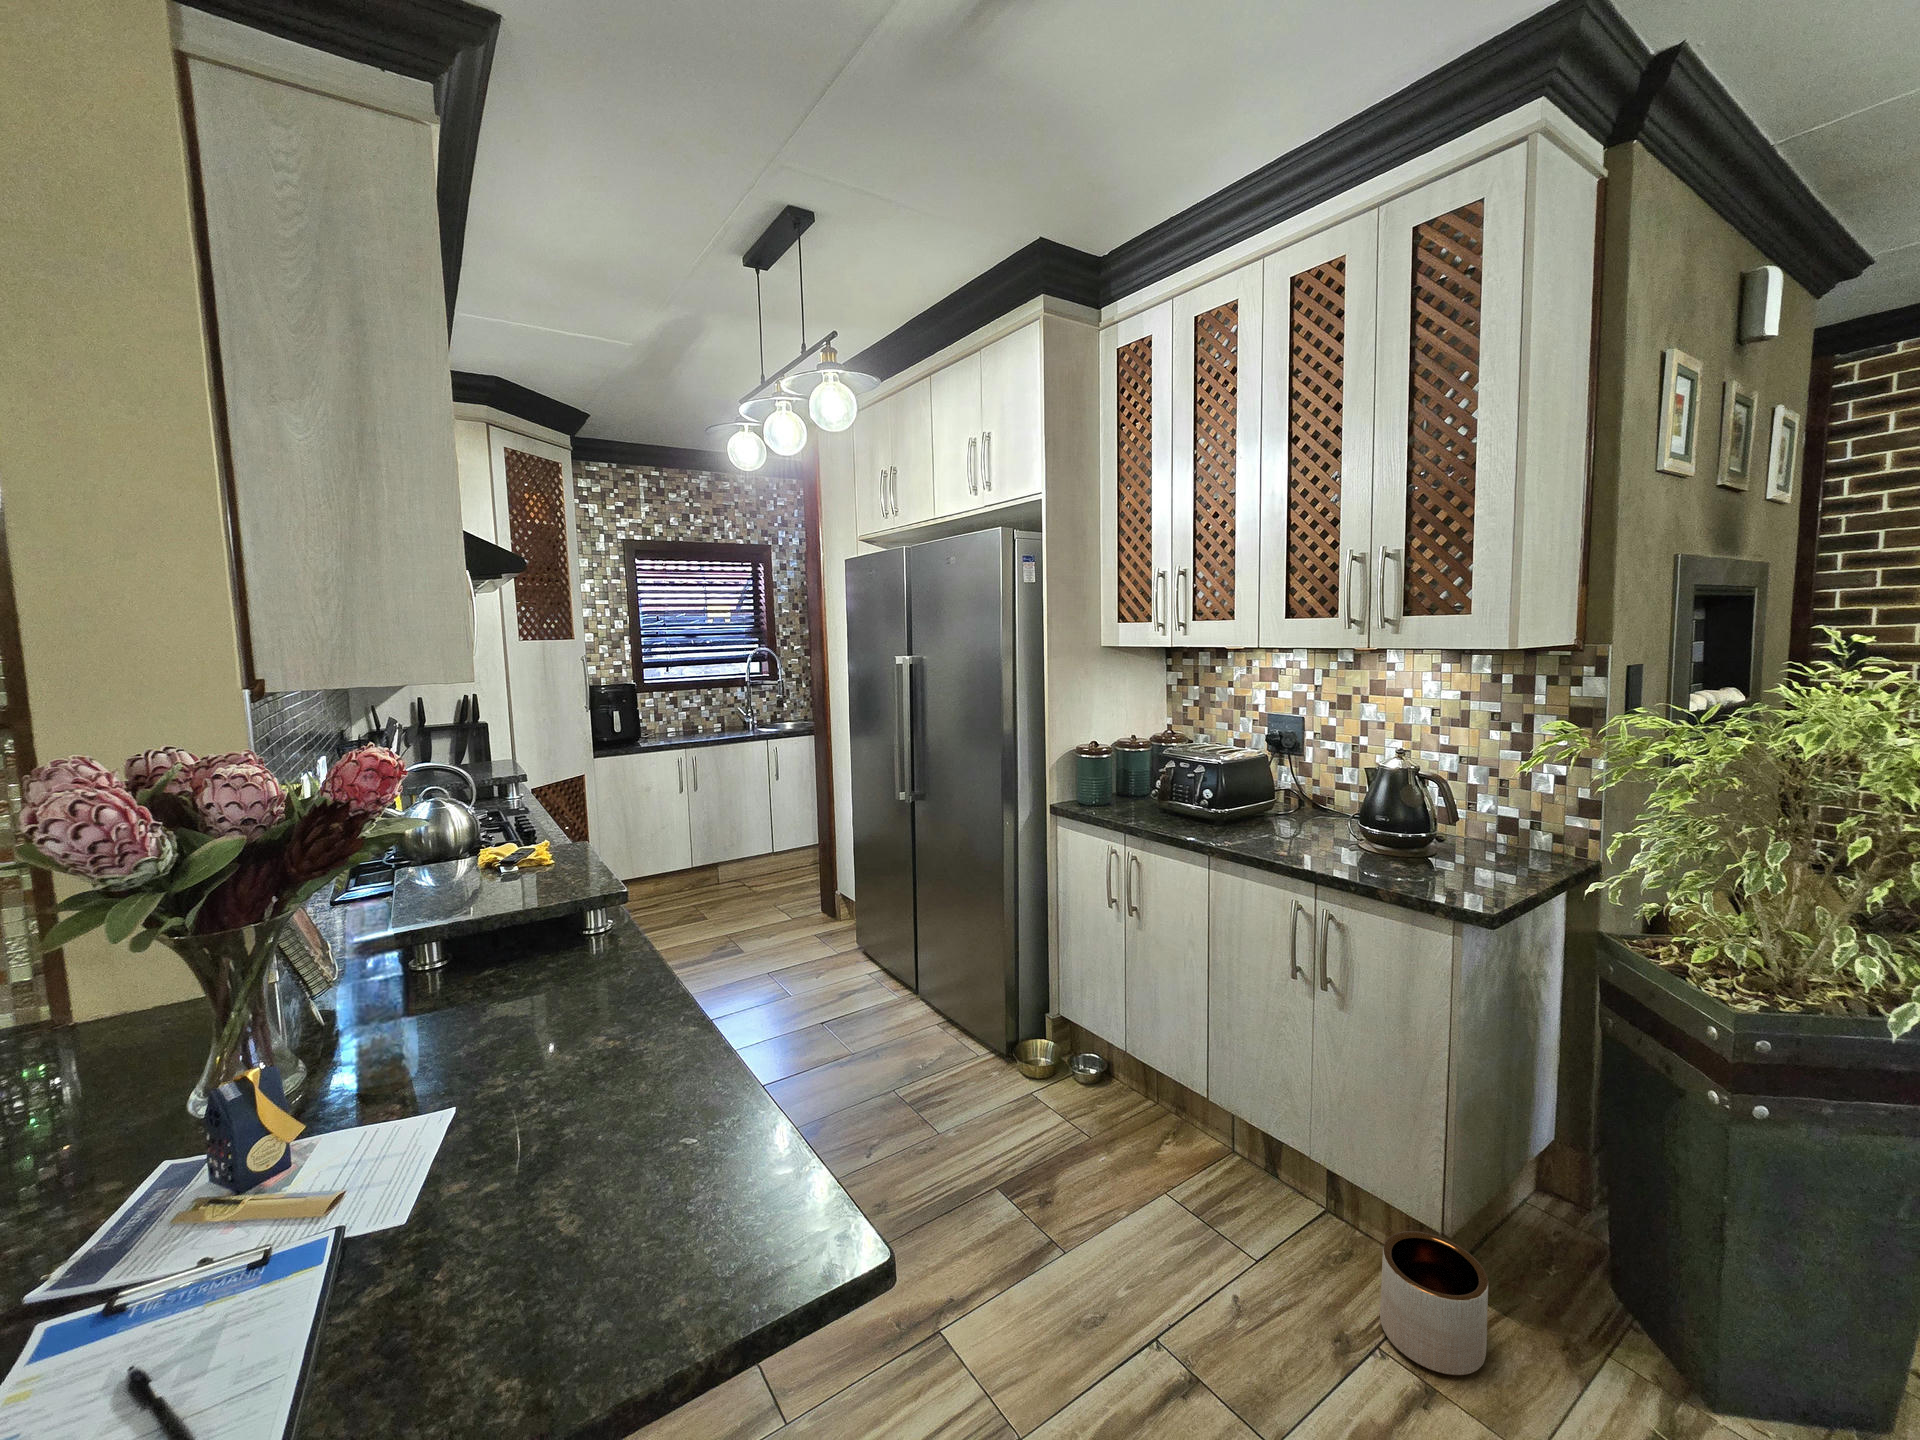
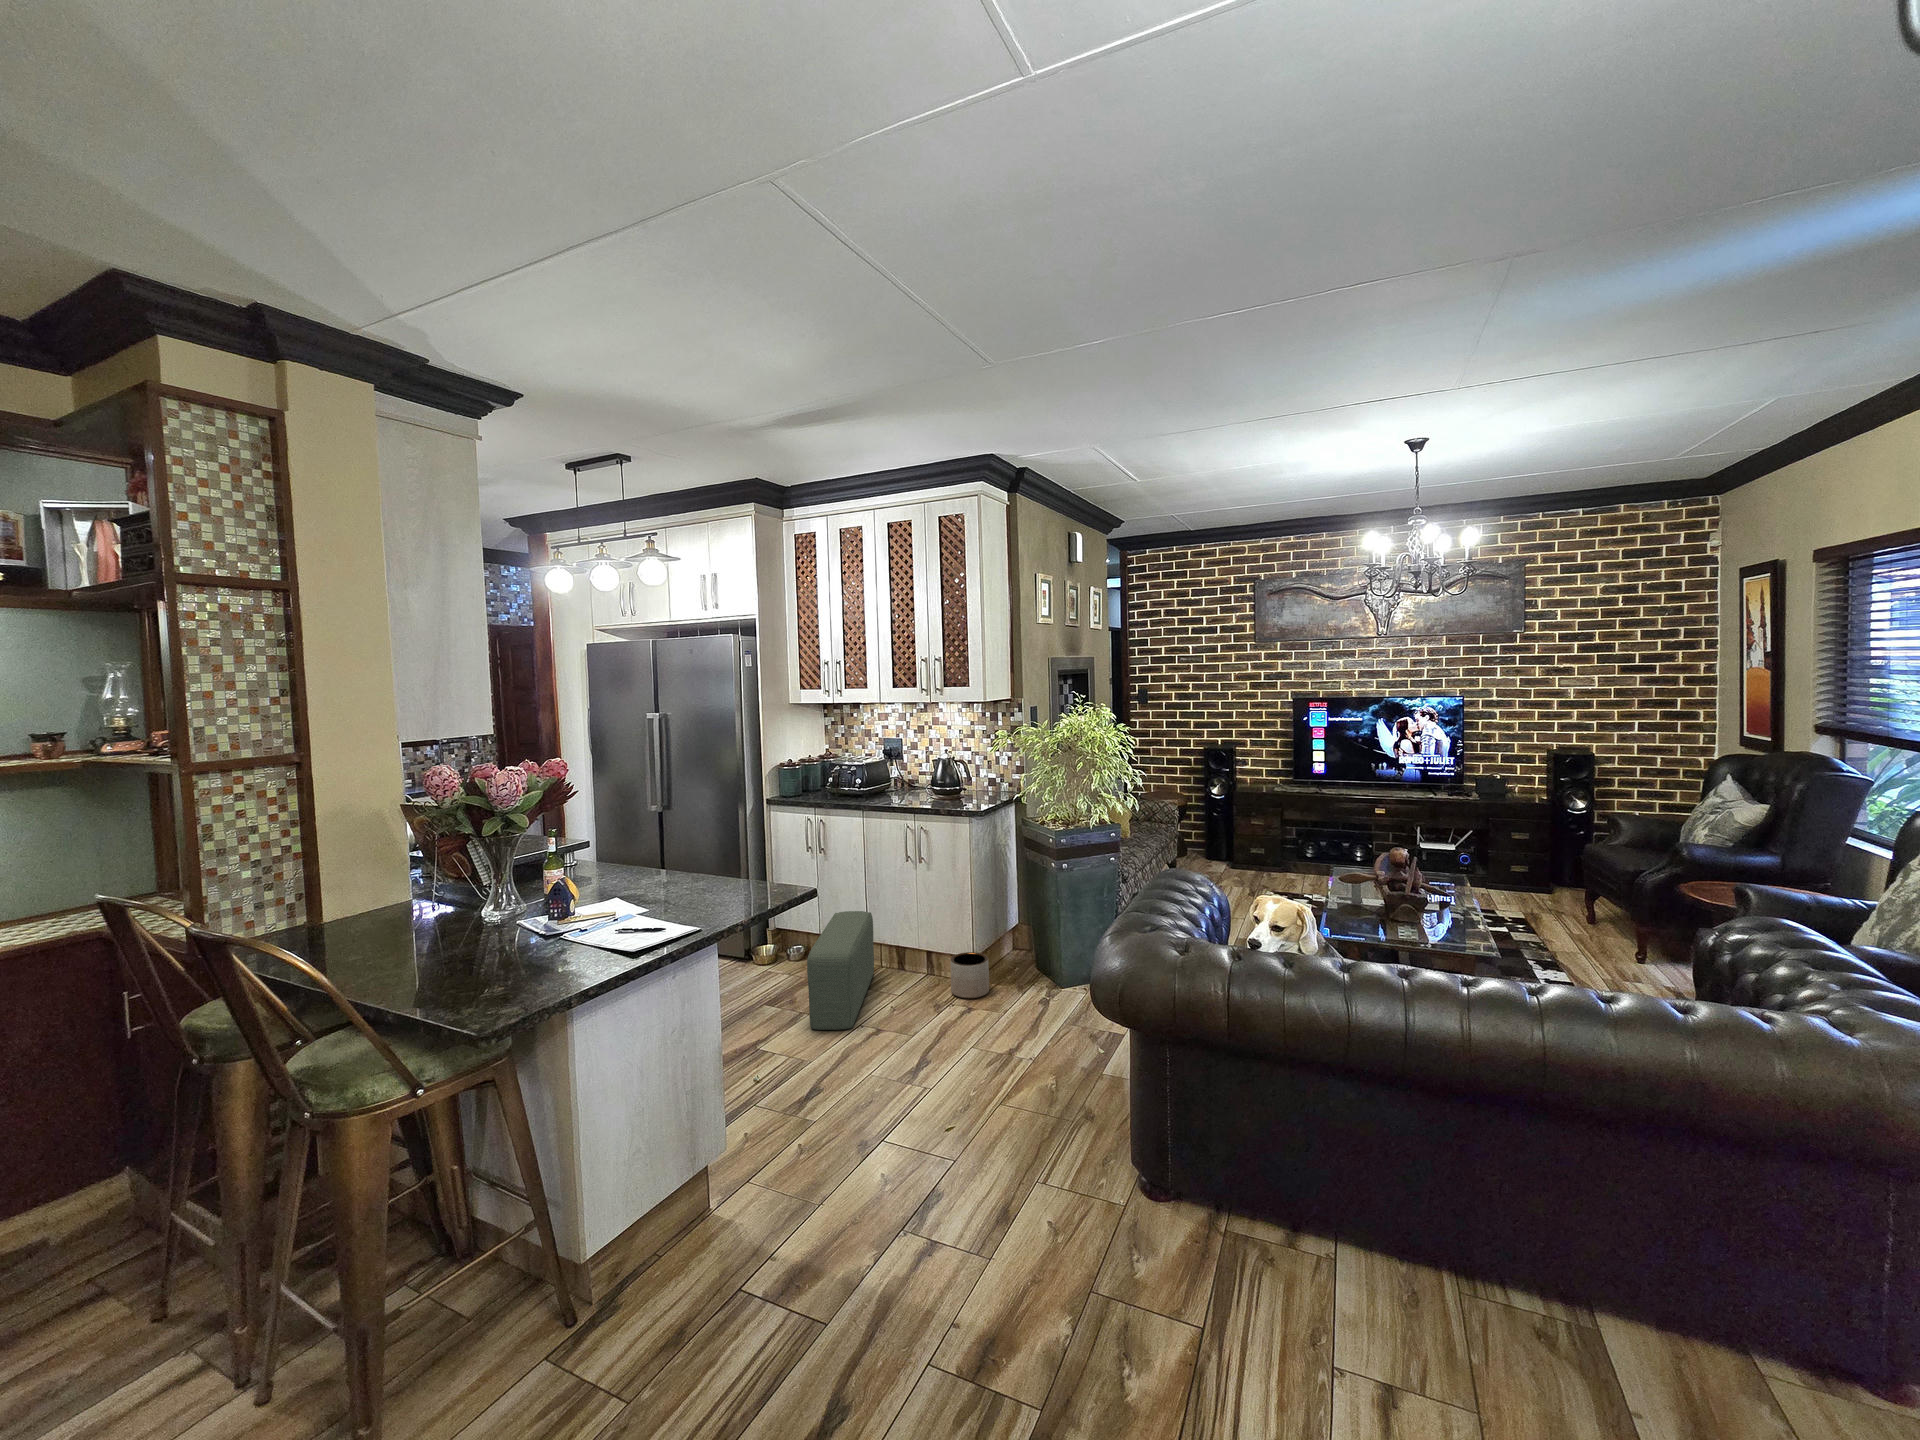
pouf: none [1035,1051,1211,1375] -> present [807,911,874,1030]

